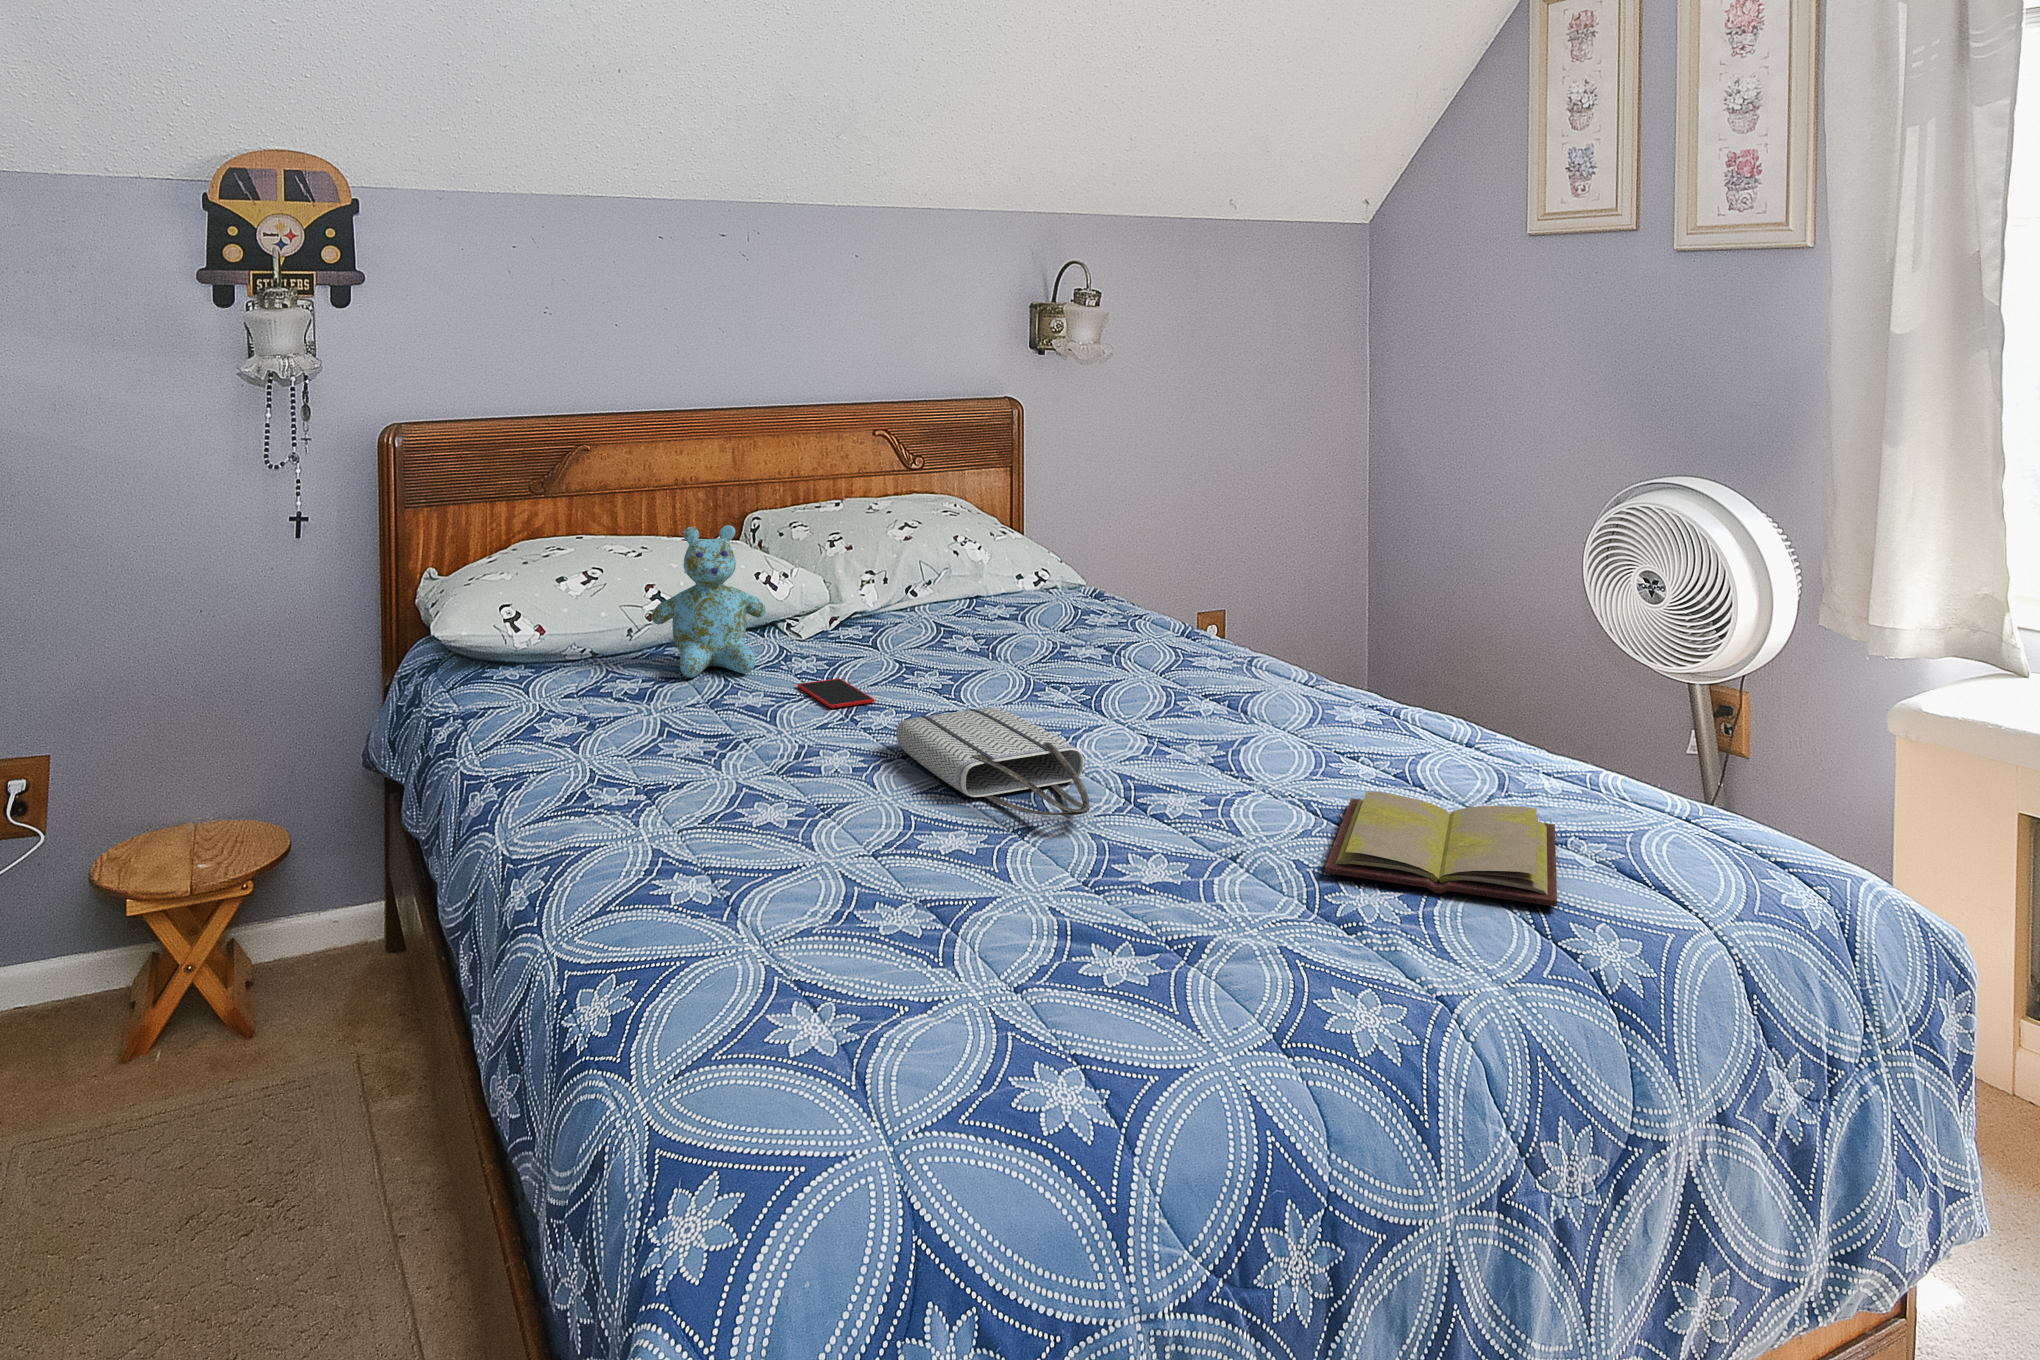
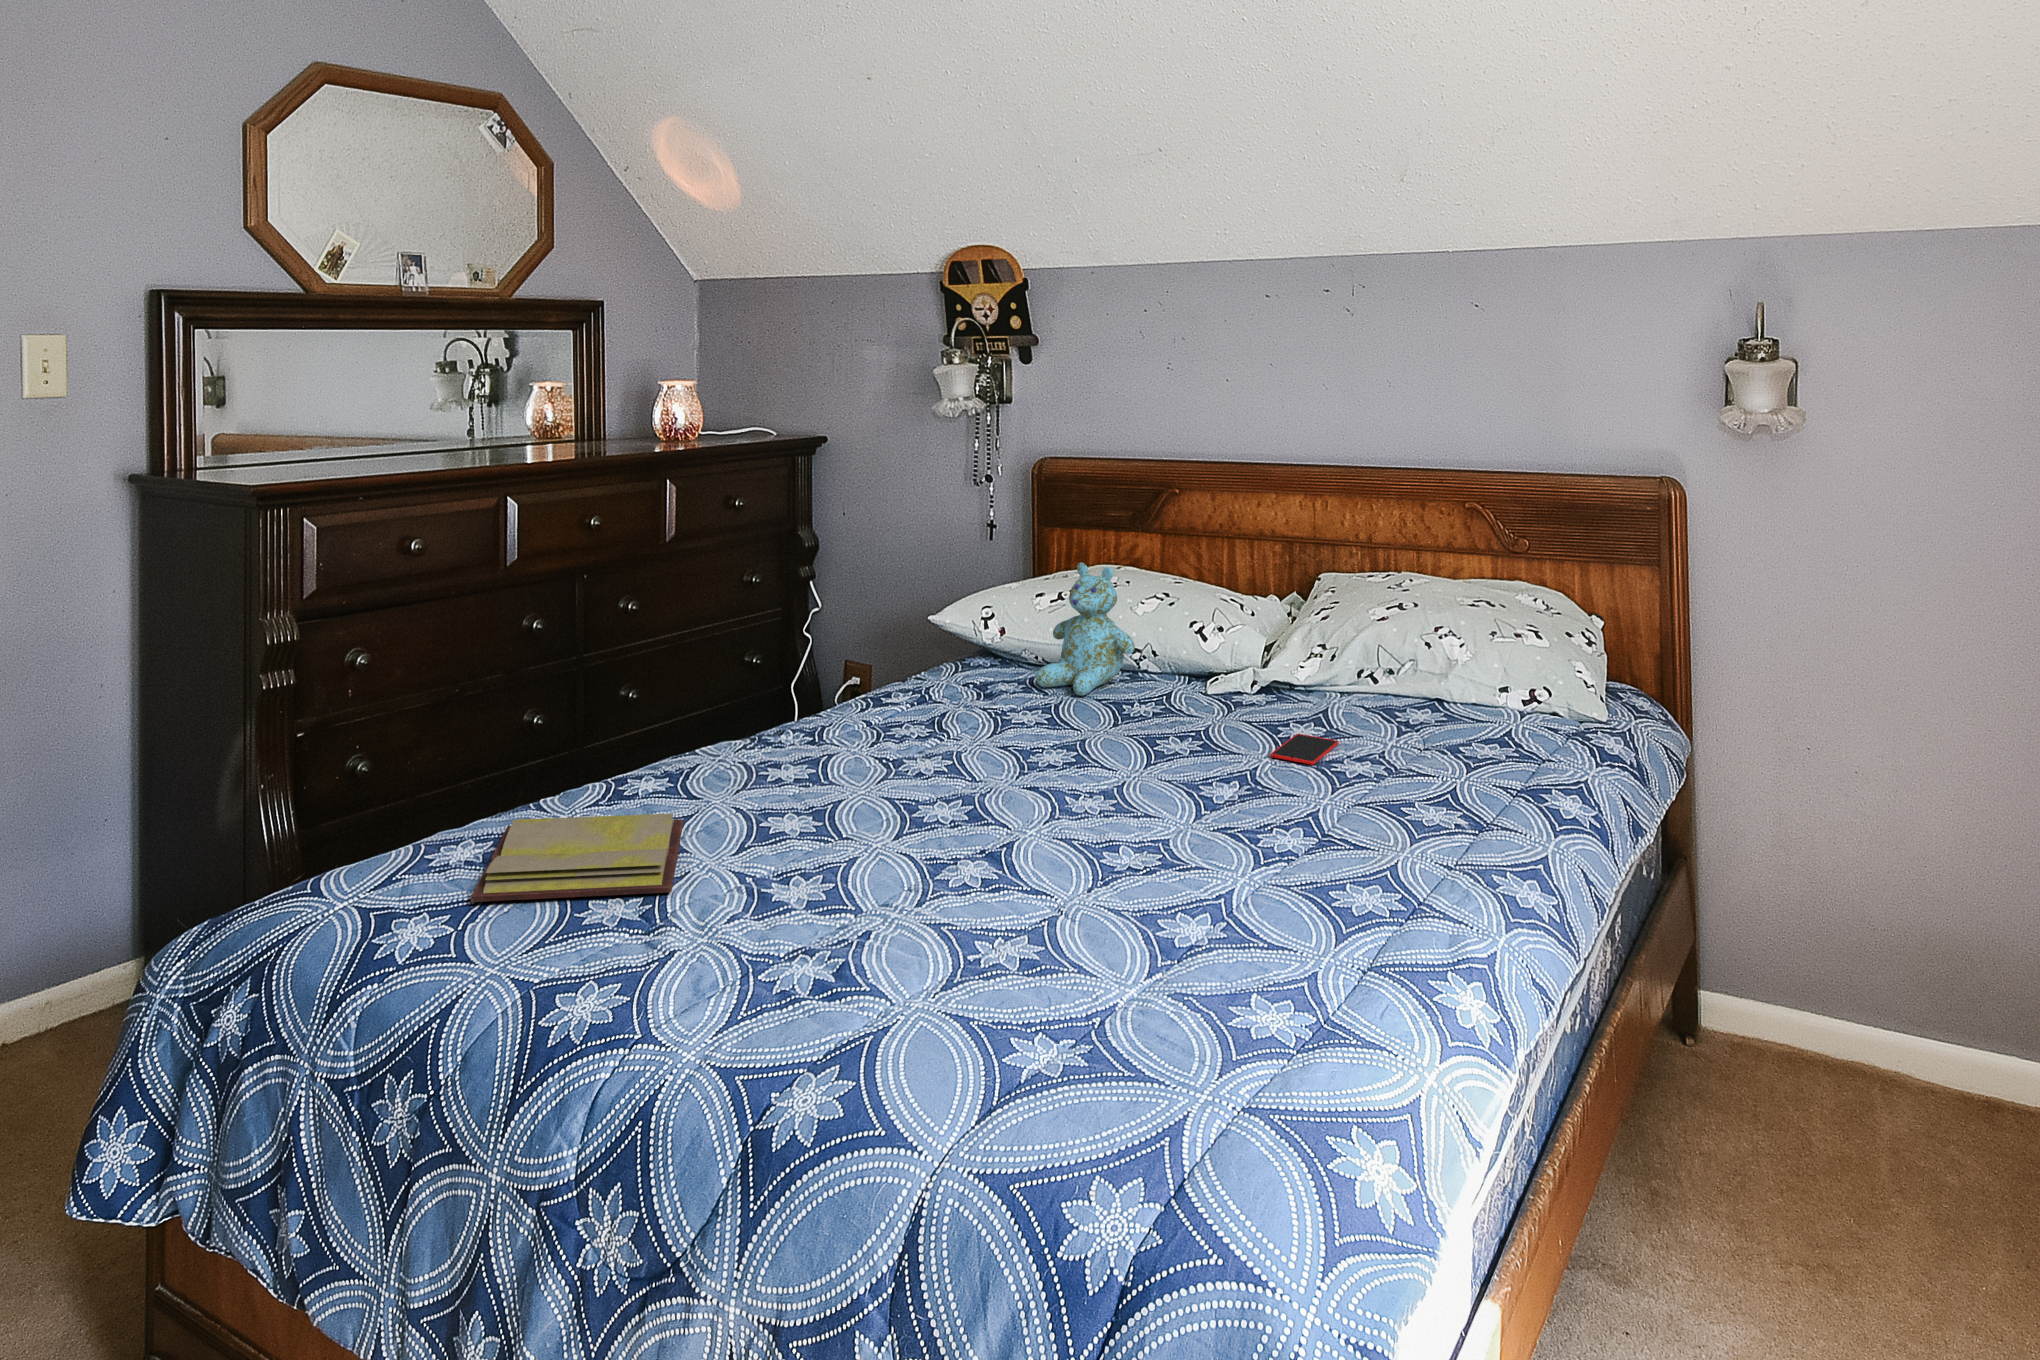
smartphone: present [798,679,875,708] -> present [1270,734,1339,765]
tote bag: present [896,708,1089,815] -> none [858,746,1065,841]
diary: present [1325,791,1557,907] -> present [471,814,683,902]

